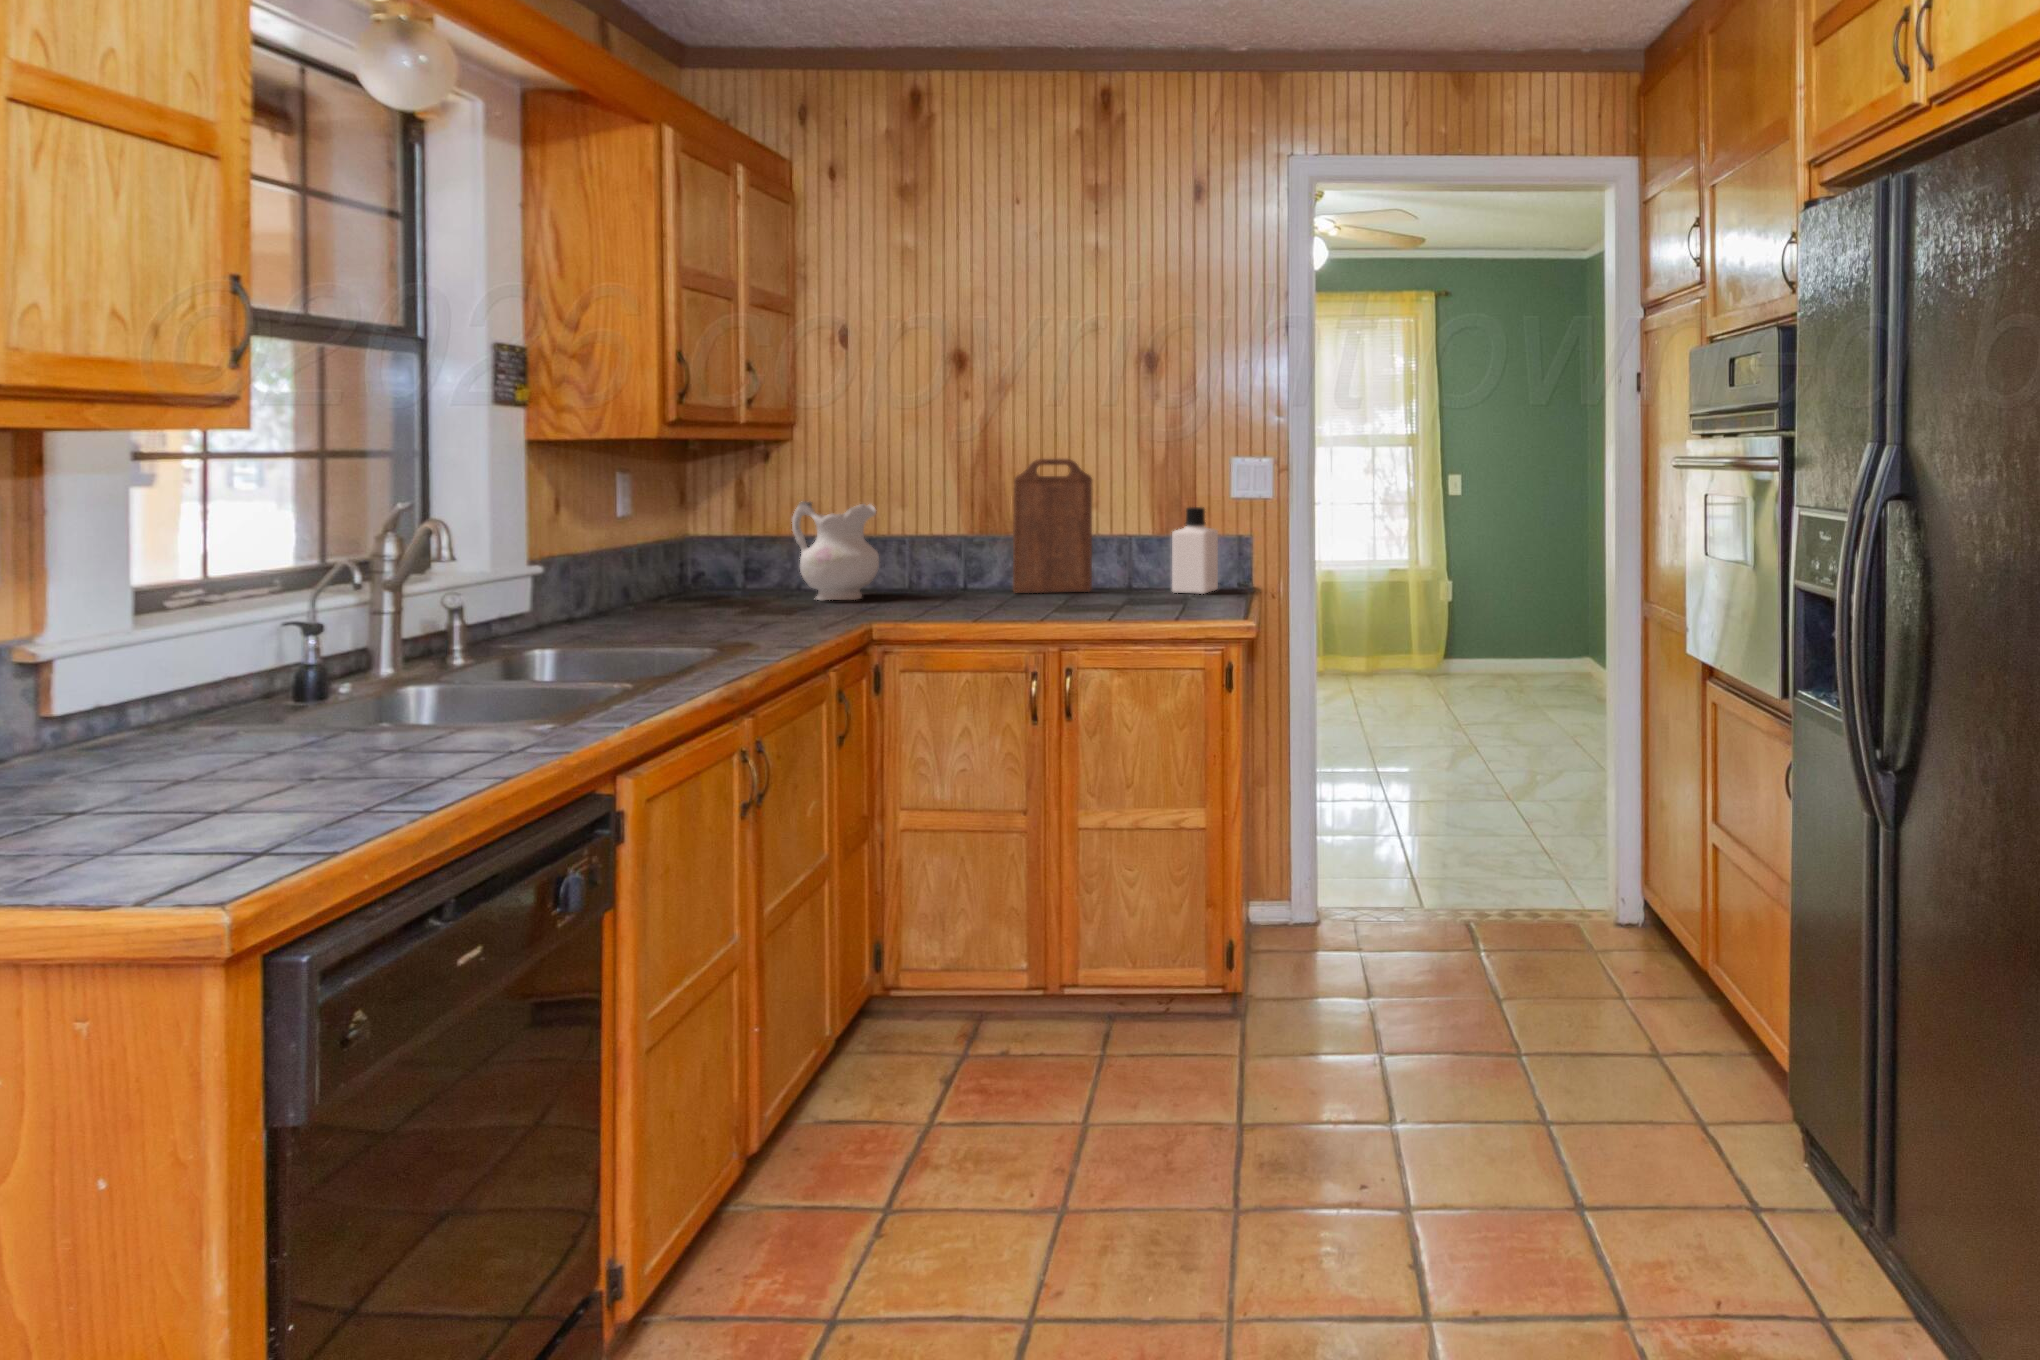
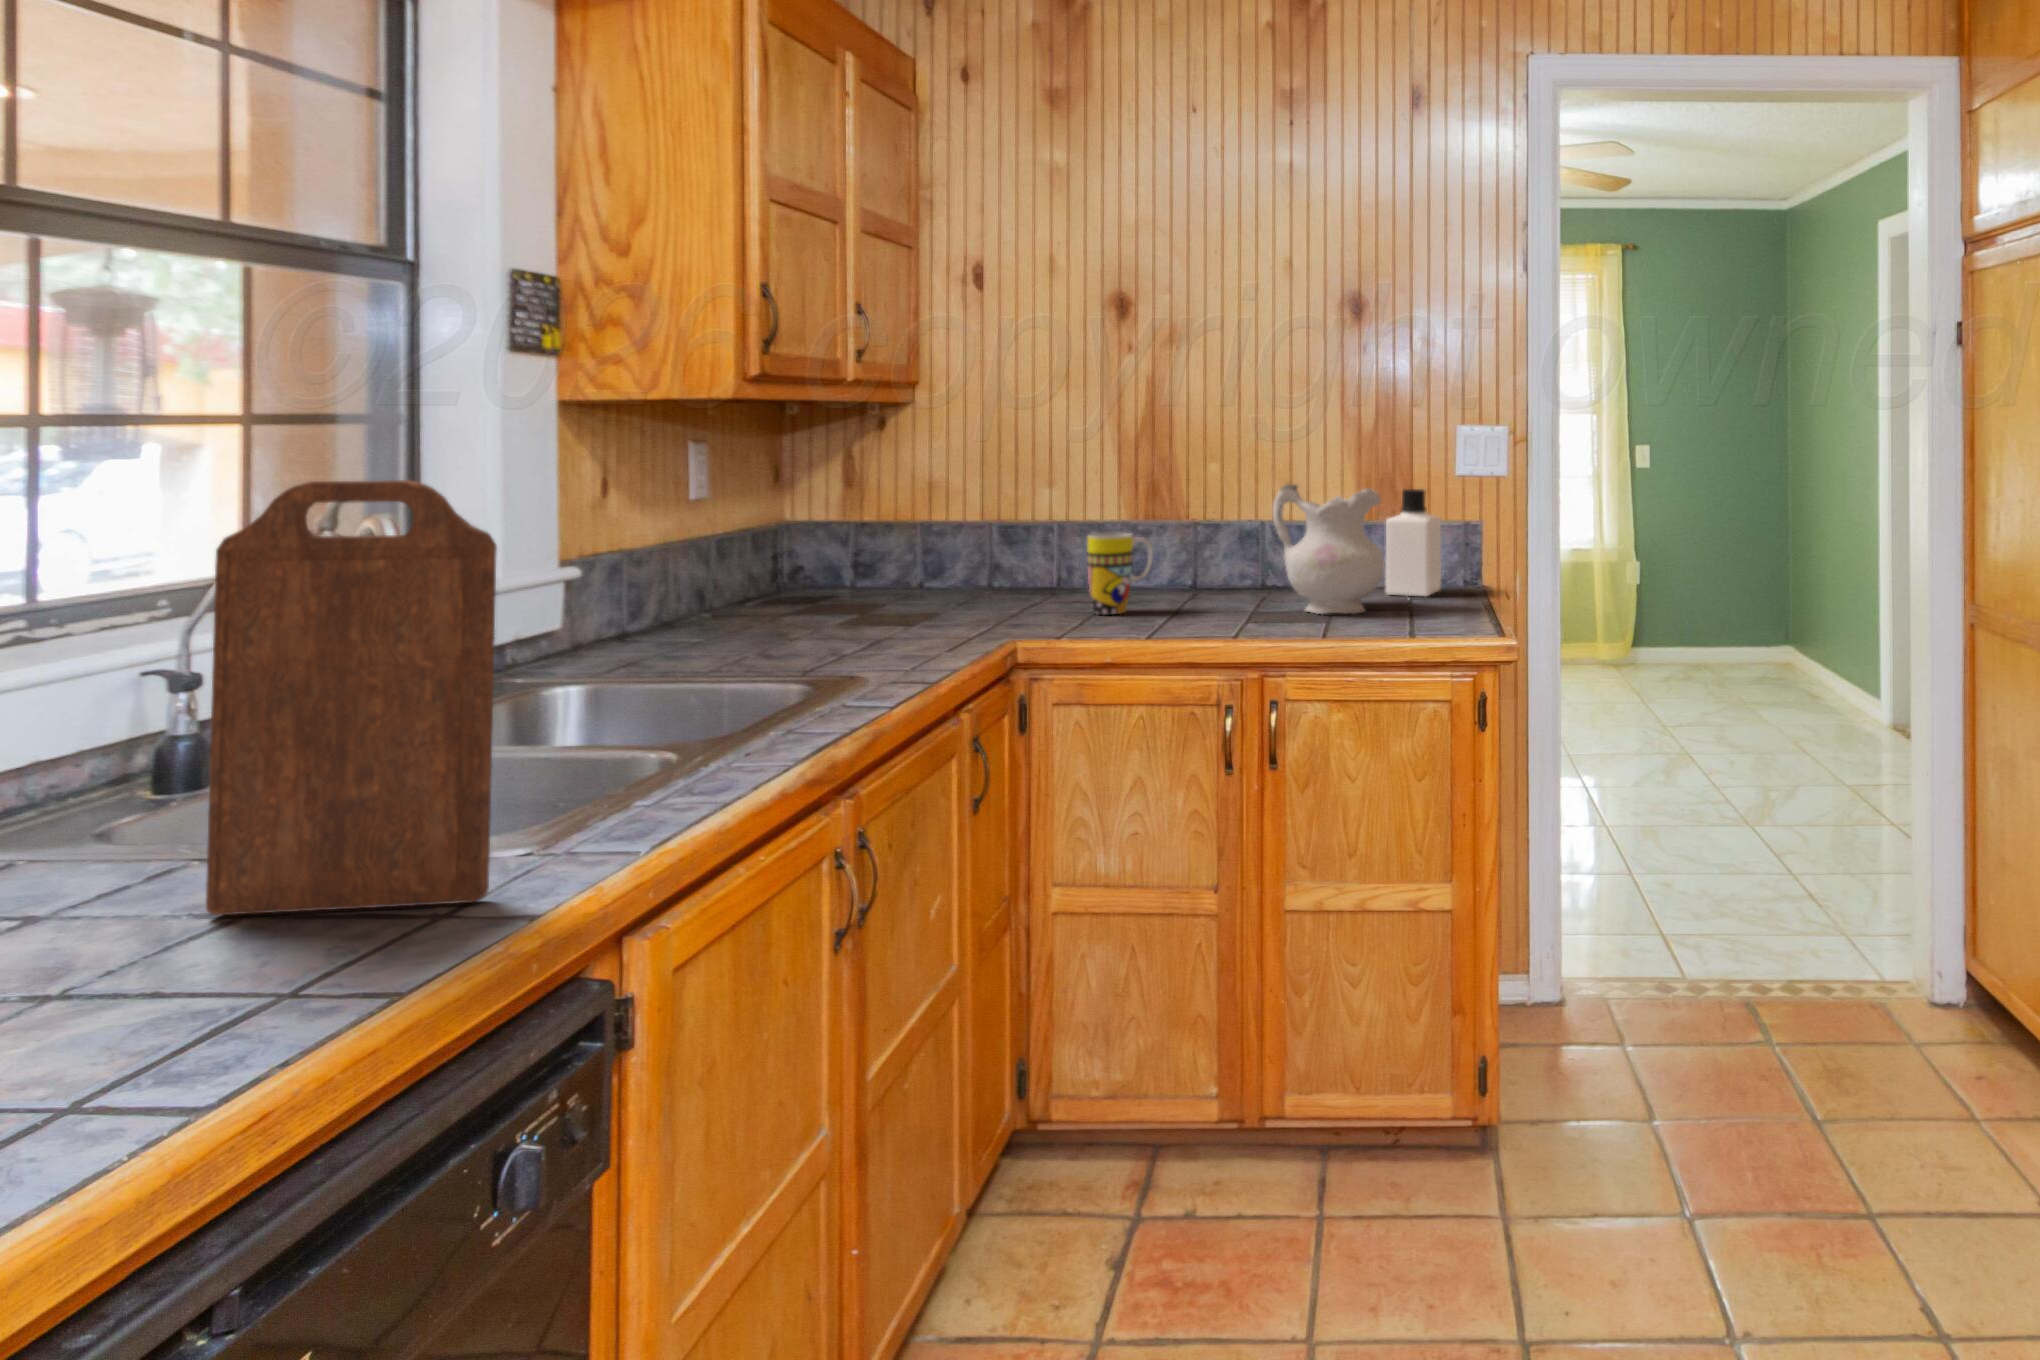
cutting board: present [1013,459,1093,593] -> present [206,480,497,915]
ceramic pitcher: present [792,501,879,601] -> present [1273,484,1384,614]
mug: none [929,542,982,606] -> present [1087,533,1153,615]

